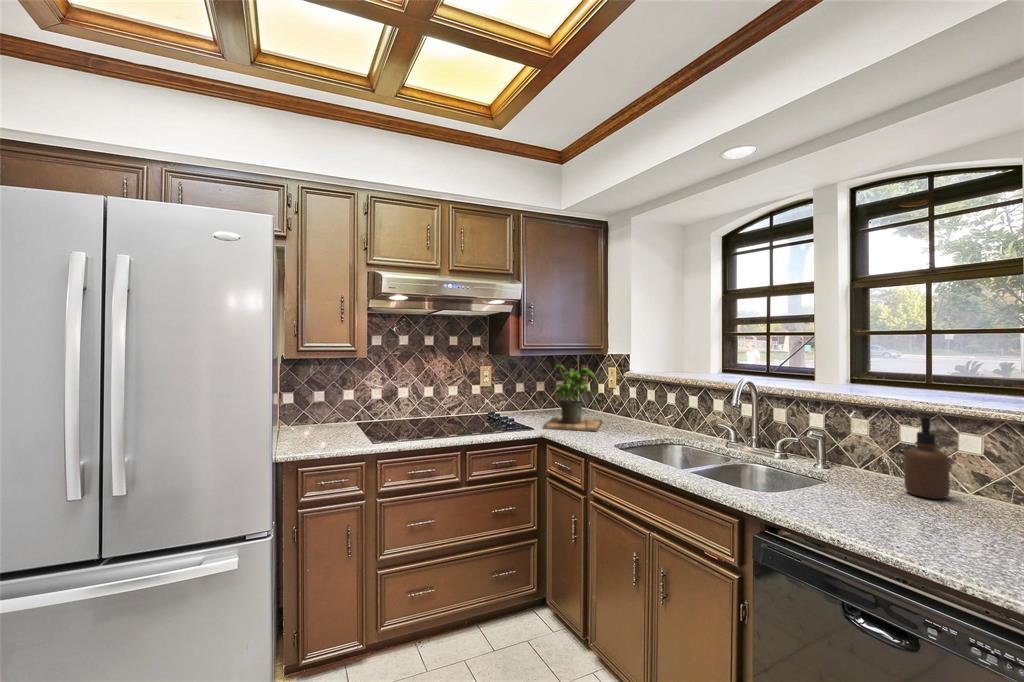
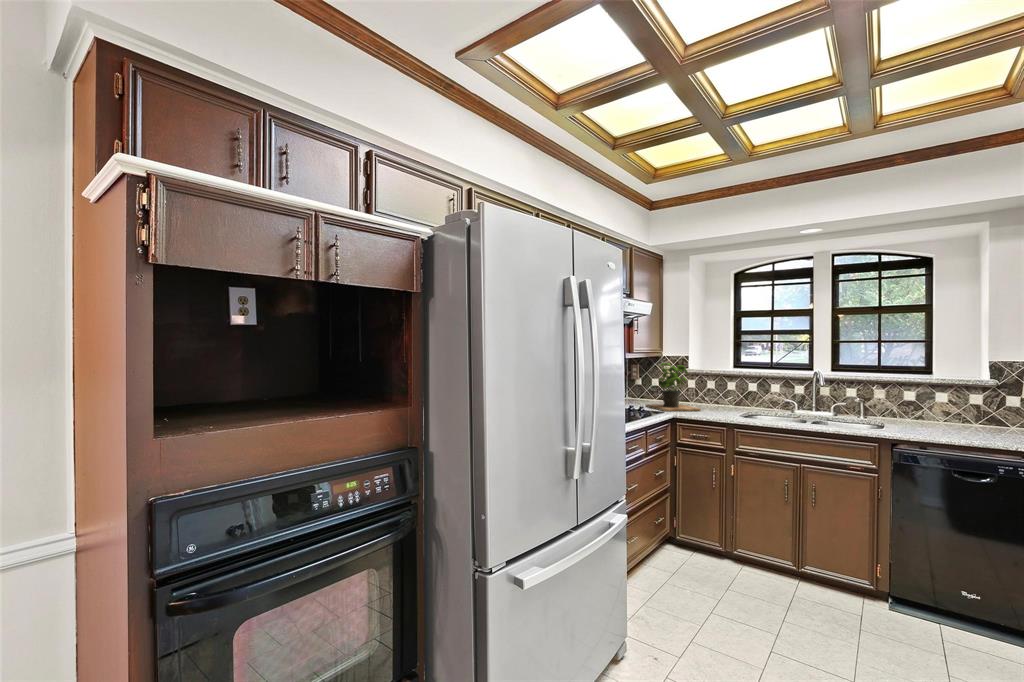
soap dispenser: present [904,417,950,499] -> none [917,385,939,425]

